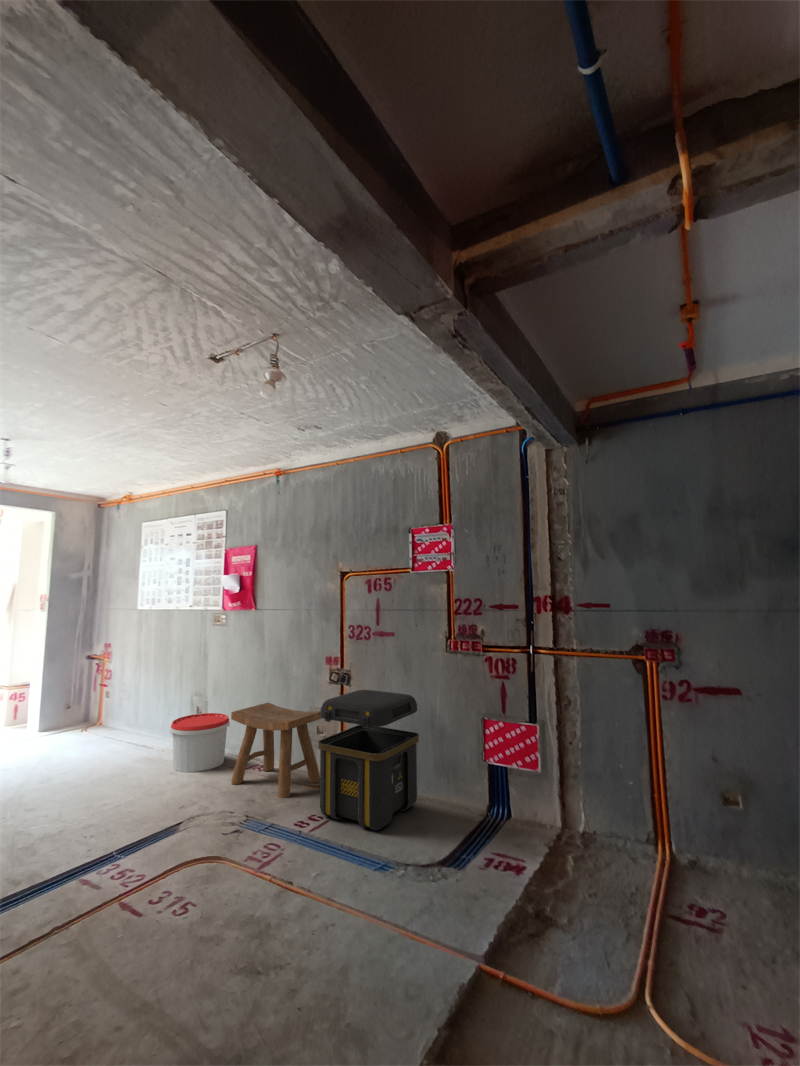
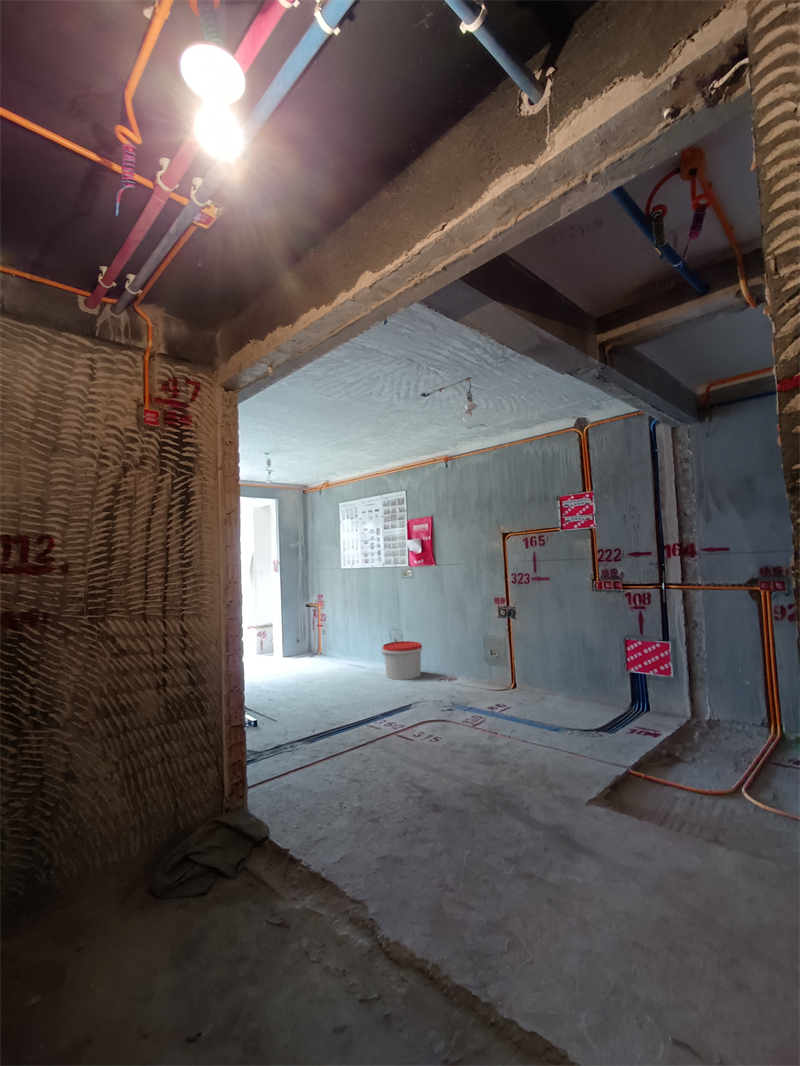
toolbox: present [318,690,419,830] -> none [498,620,574,713]
stool: present [231,703,321,798] -> none [428,632,496,695]

